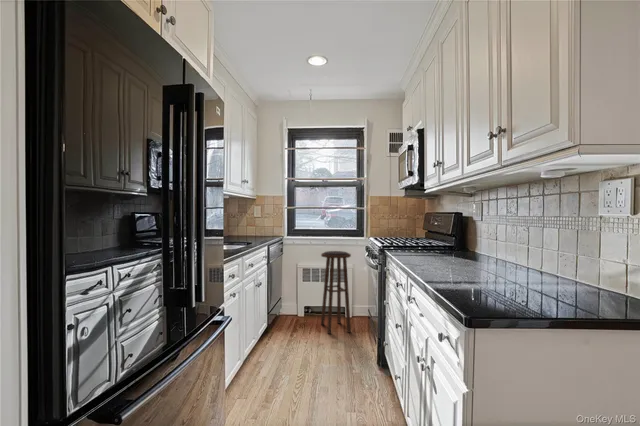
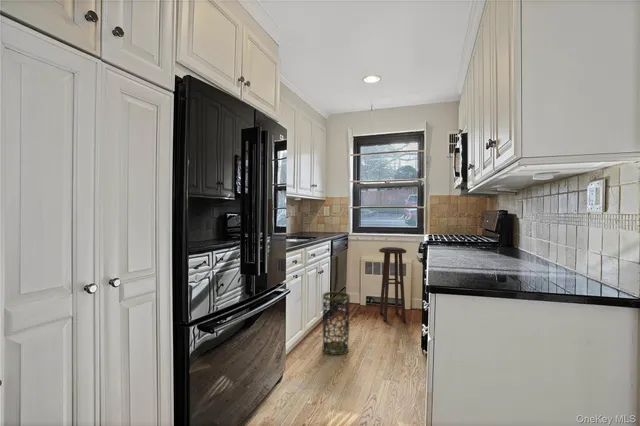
trash can: none [265,308,299,388] -> present [323,292,350,355]

